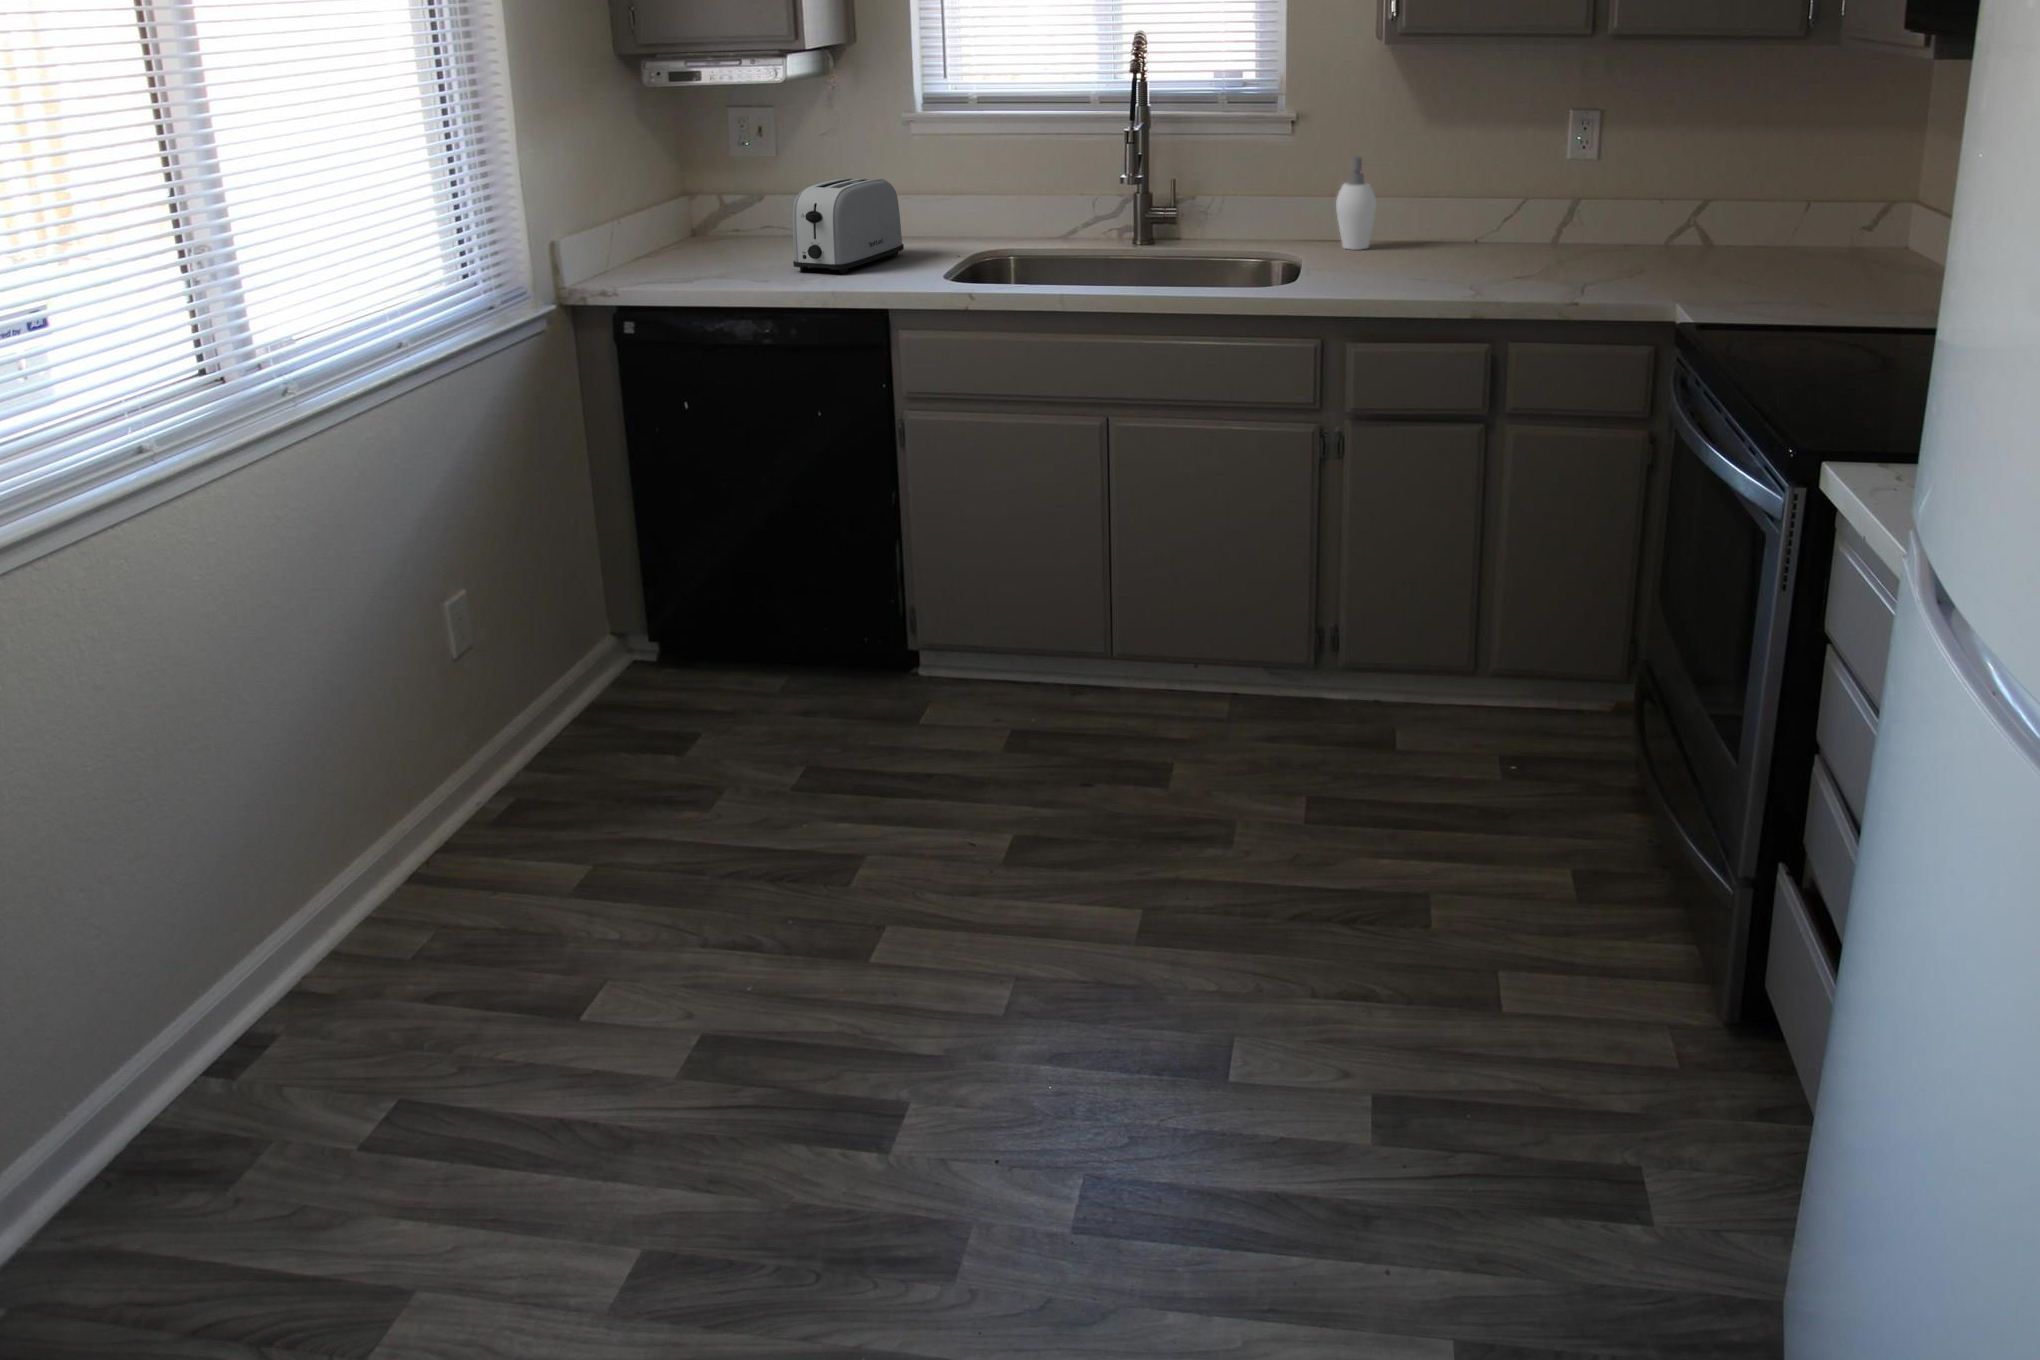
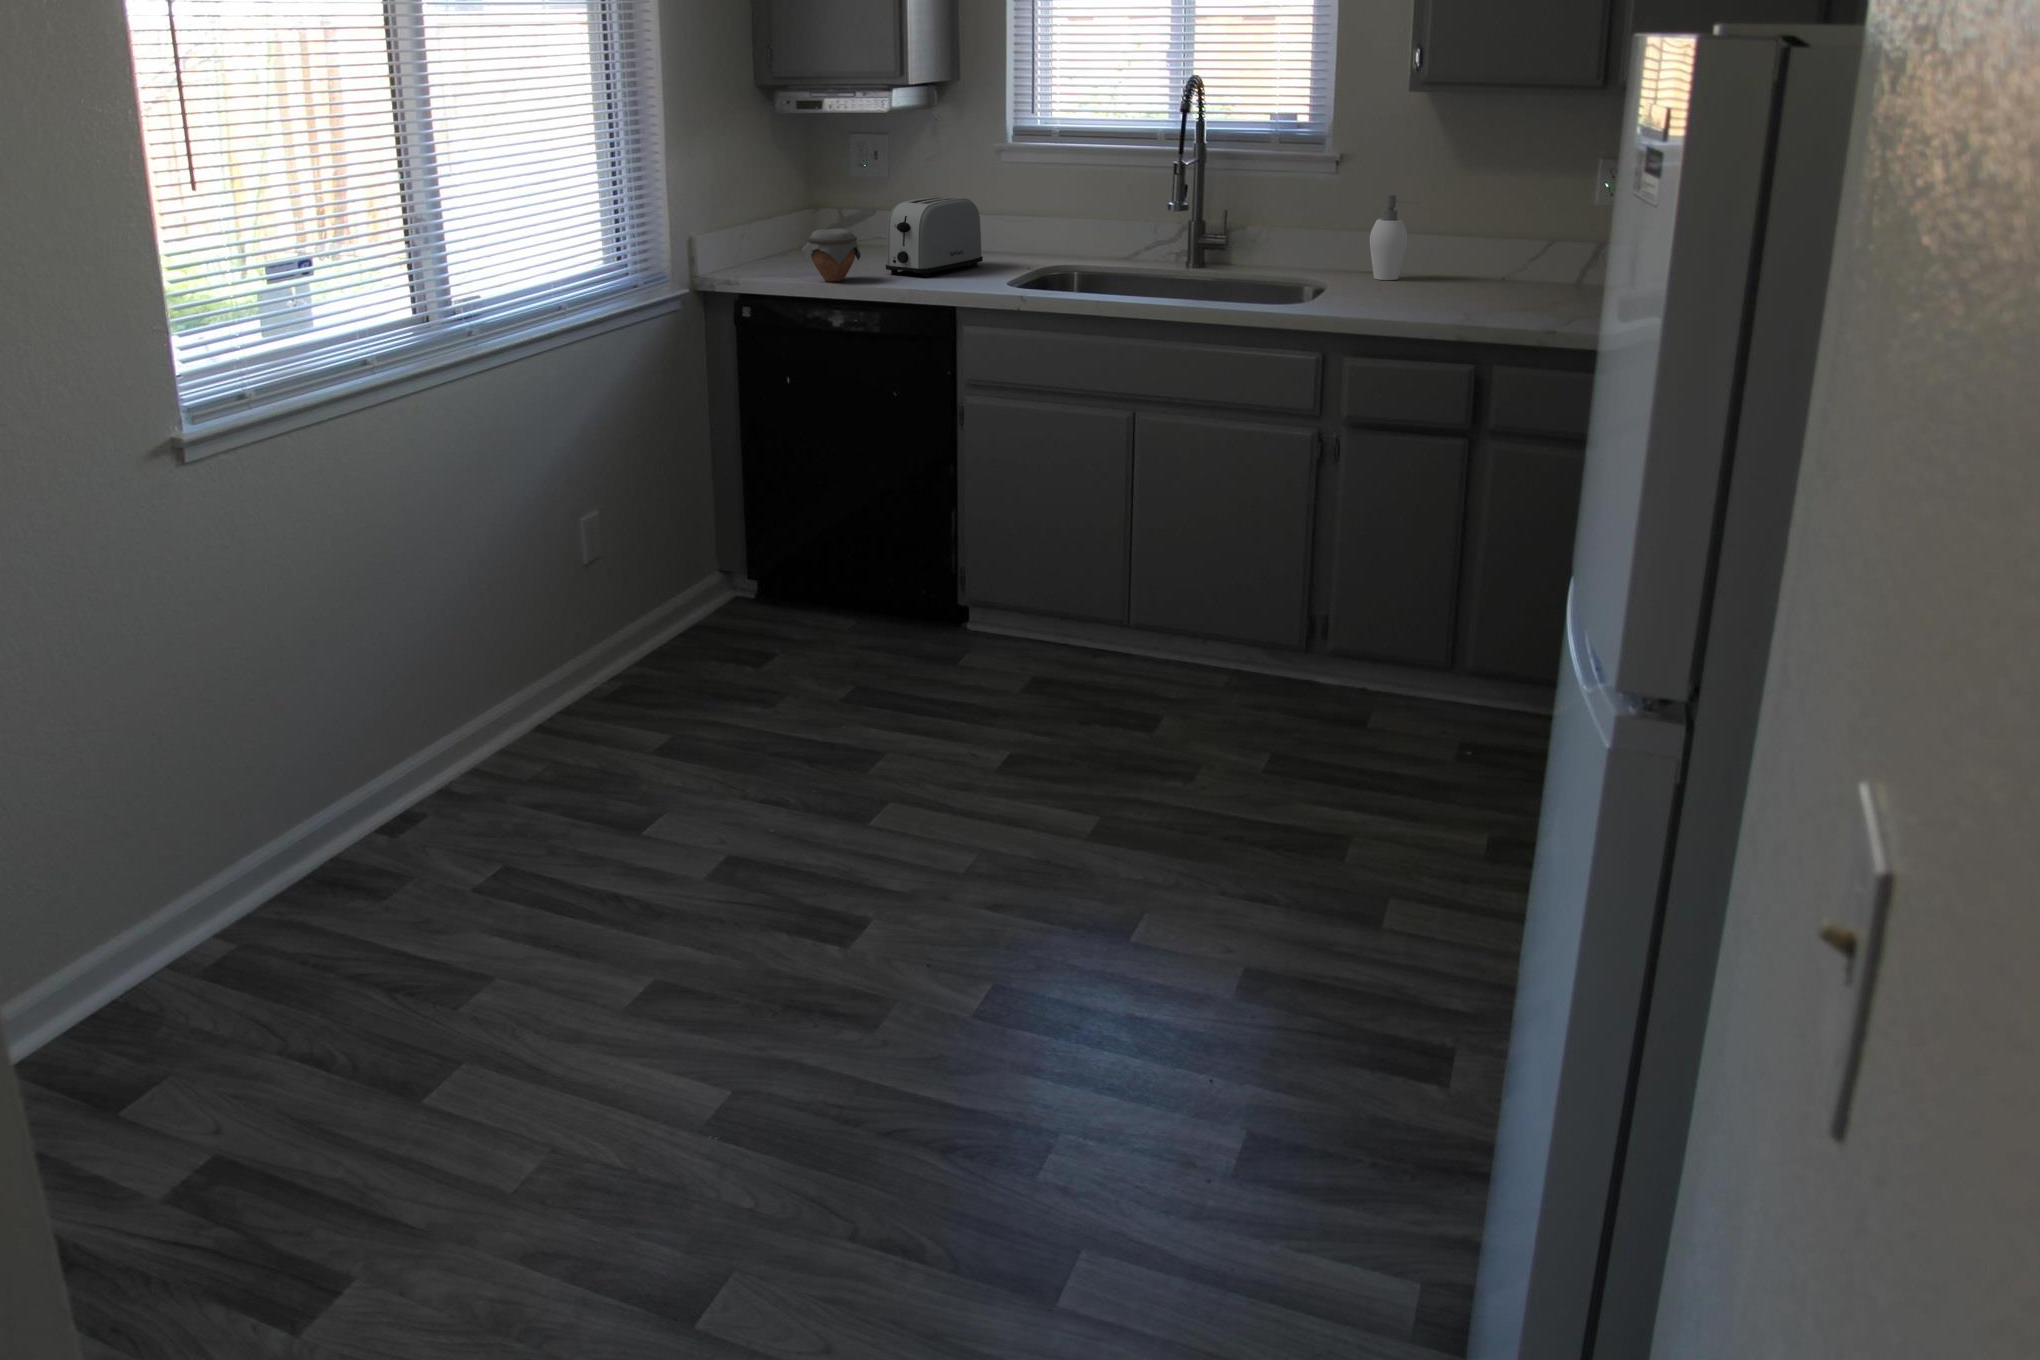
jar: none [693,222,766,286] -> present [802,228,861,282]

